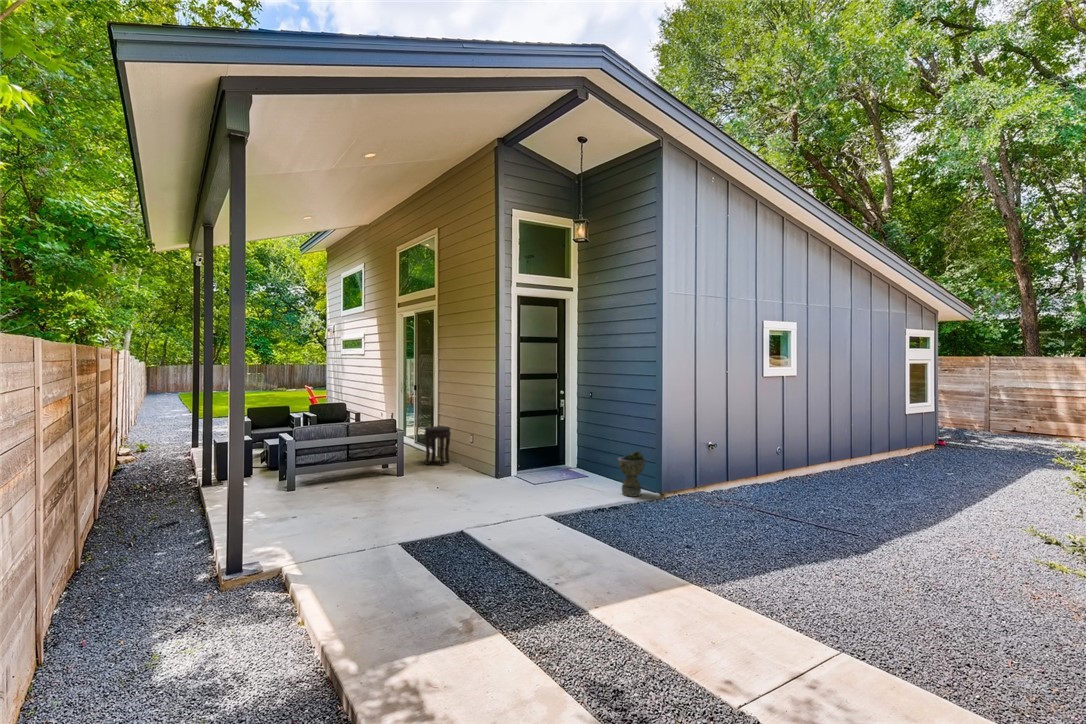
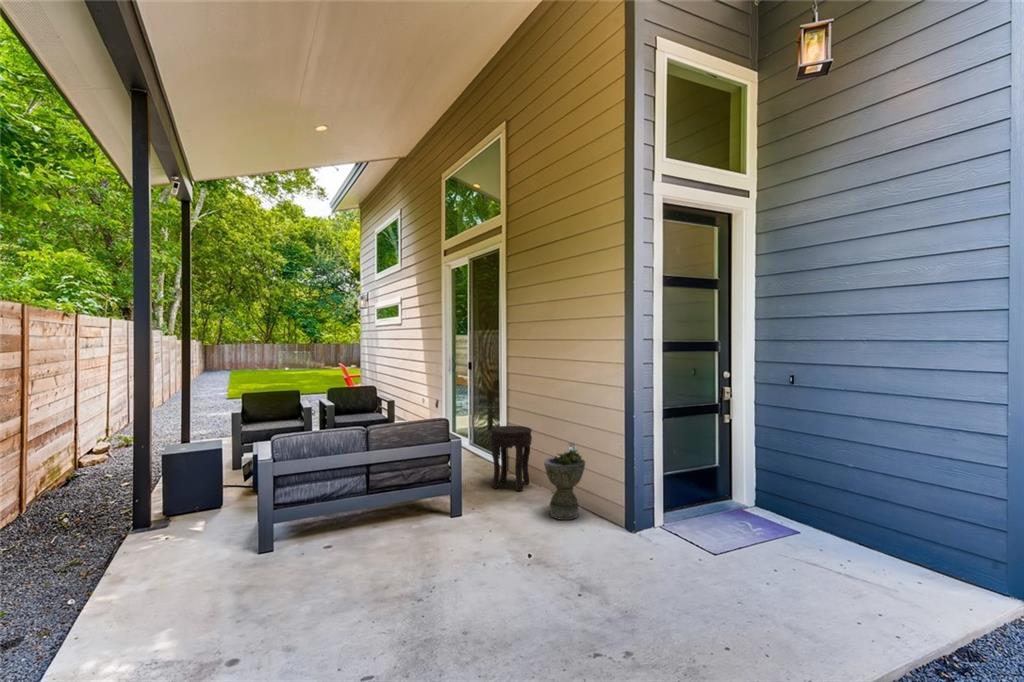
planter: present [618,451,645,497] -> present [544,450,585,520]

